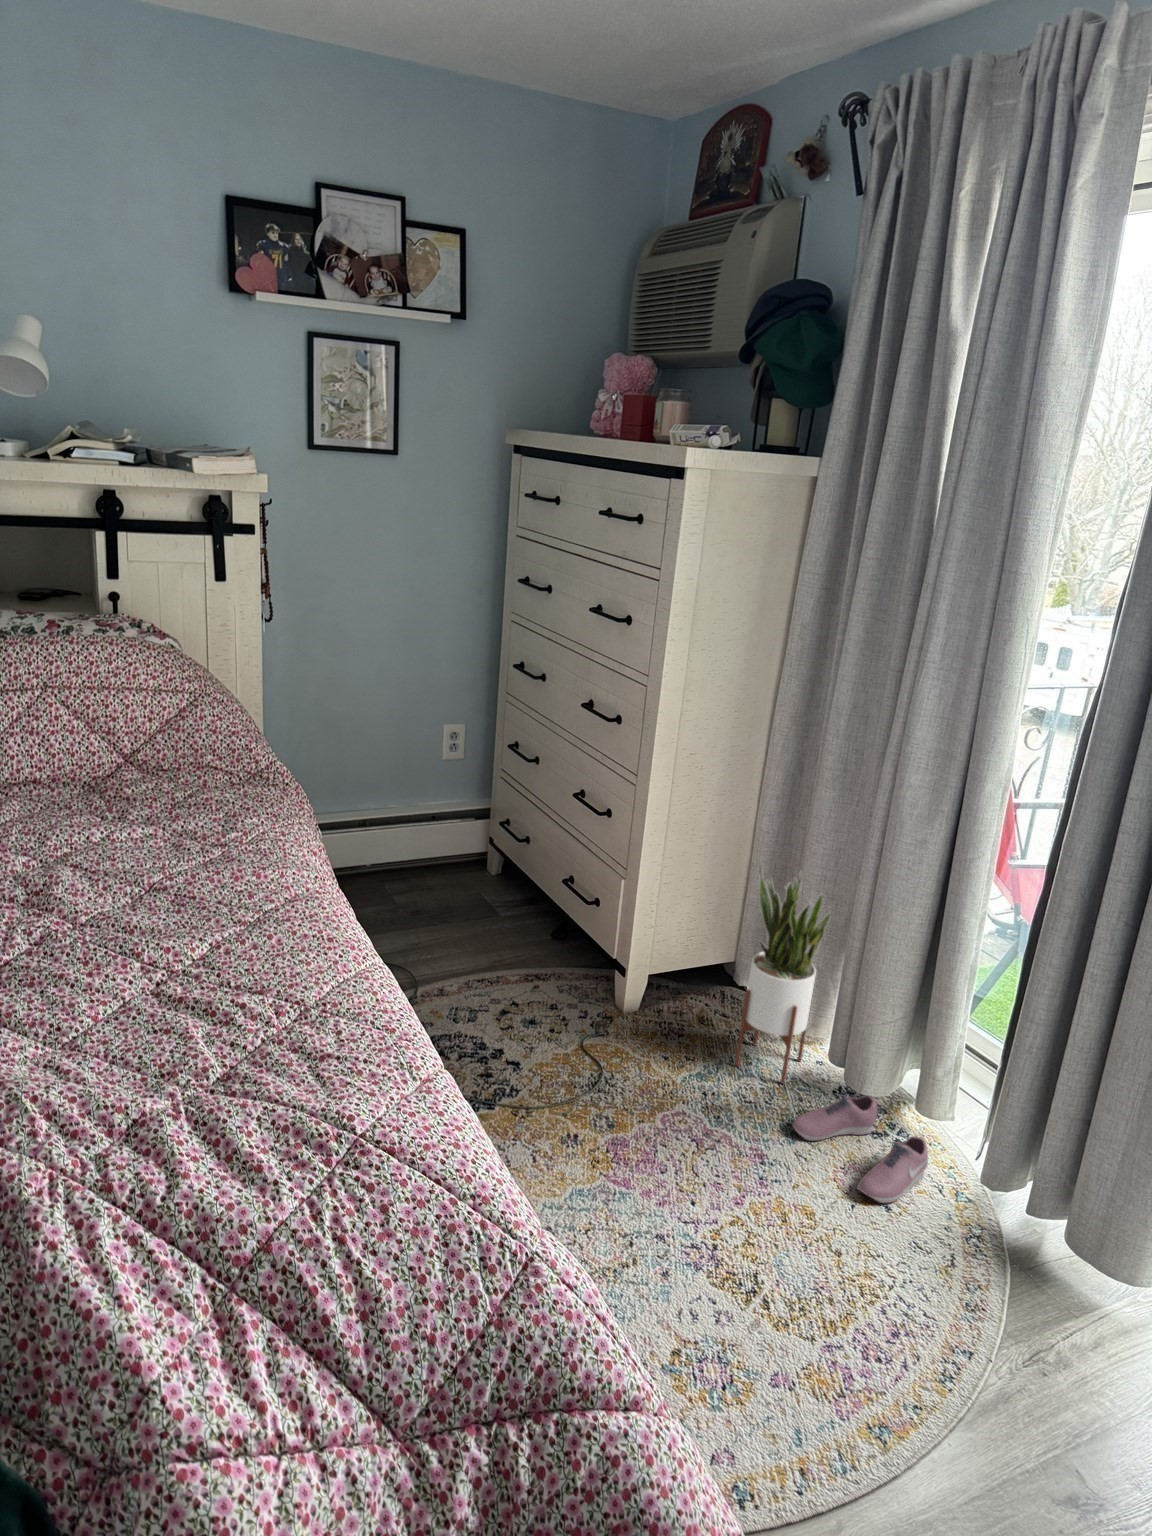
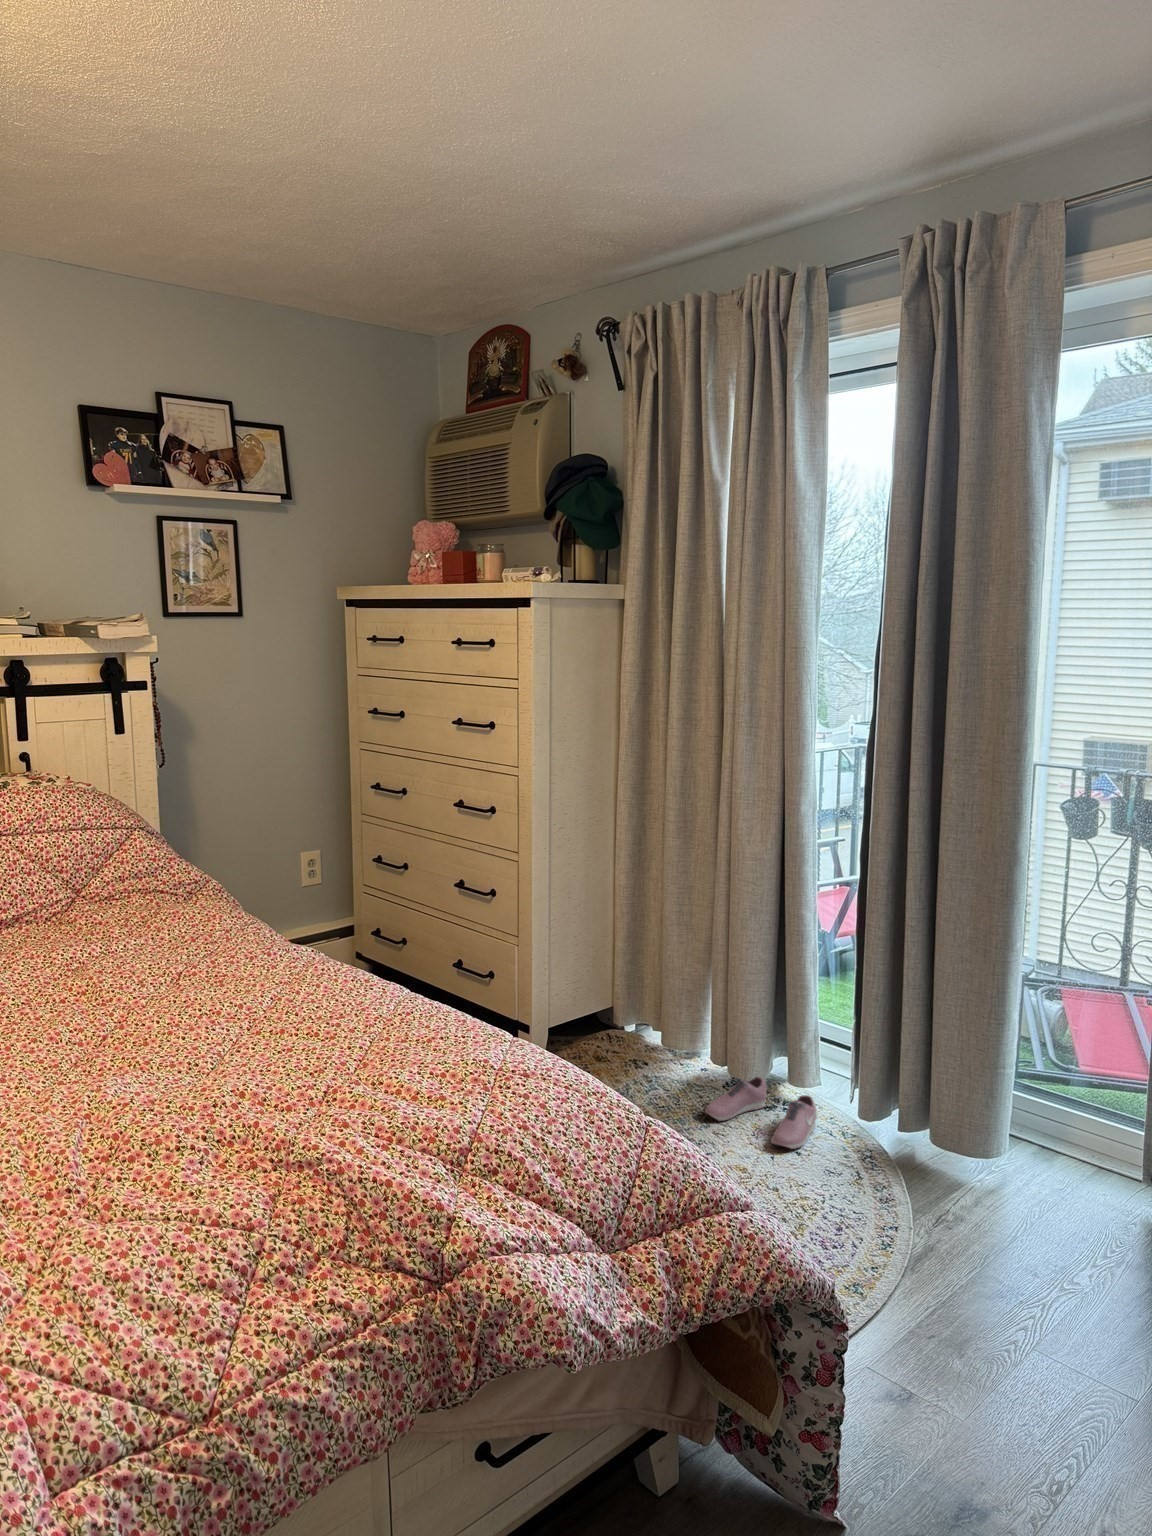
potted plant: present [735,853,831,1083] -> none [631,897,702,1088]

